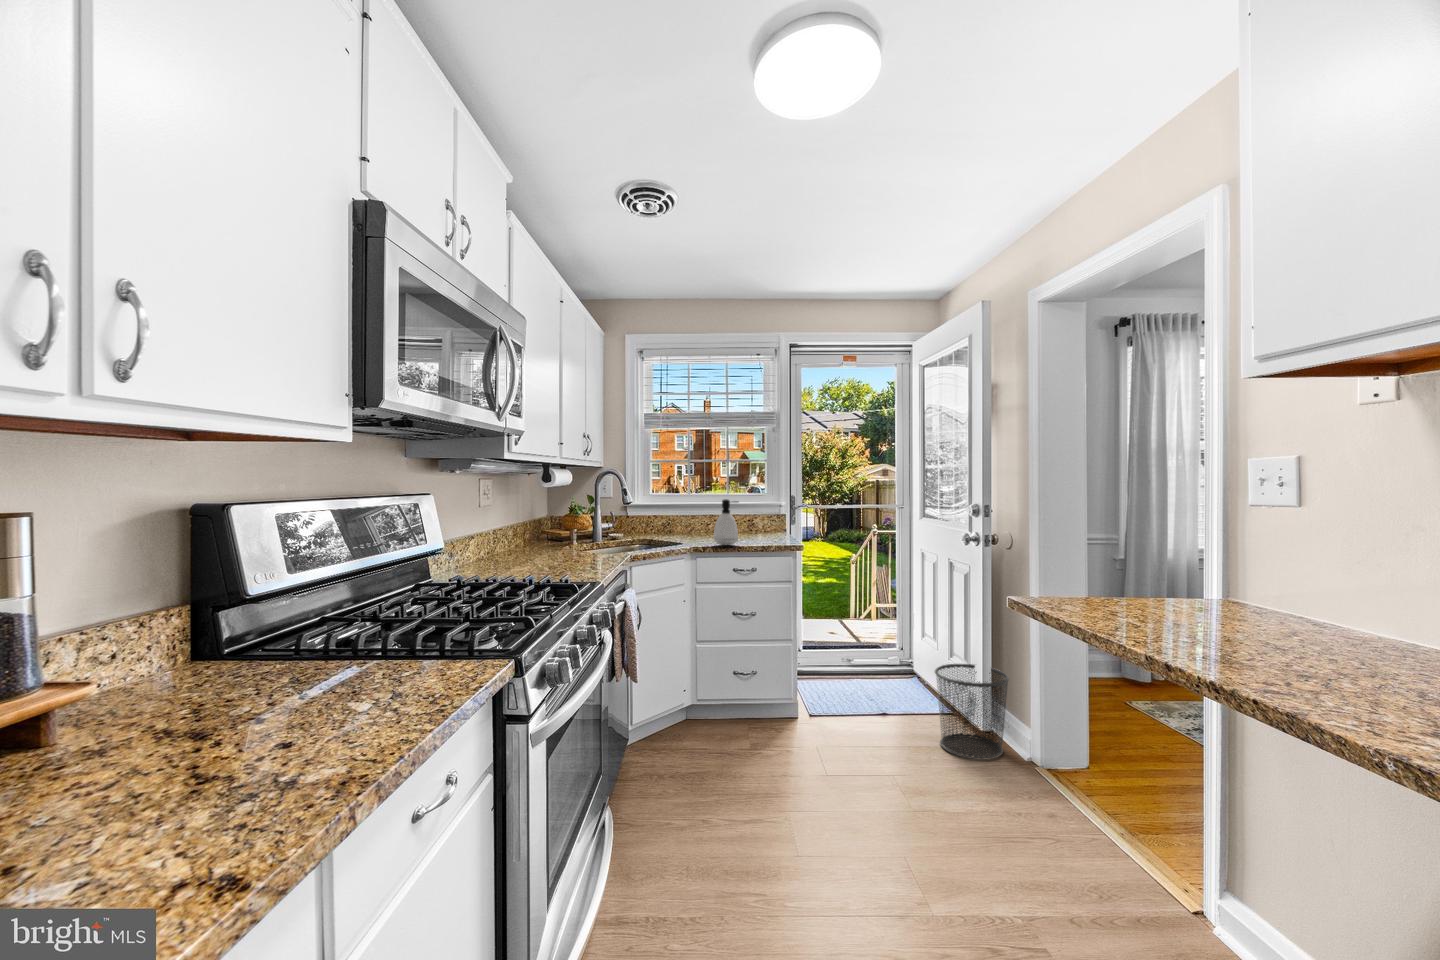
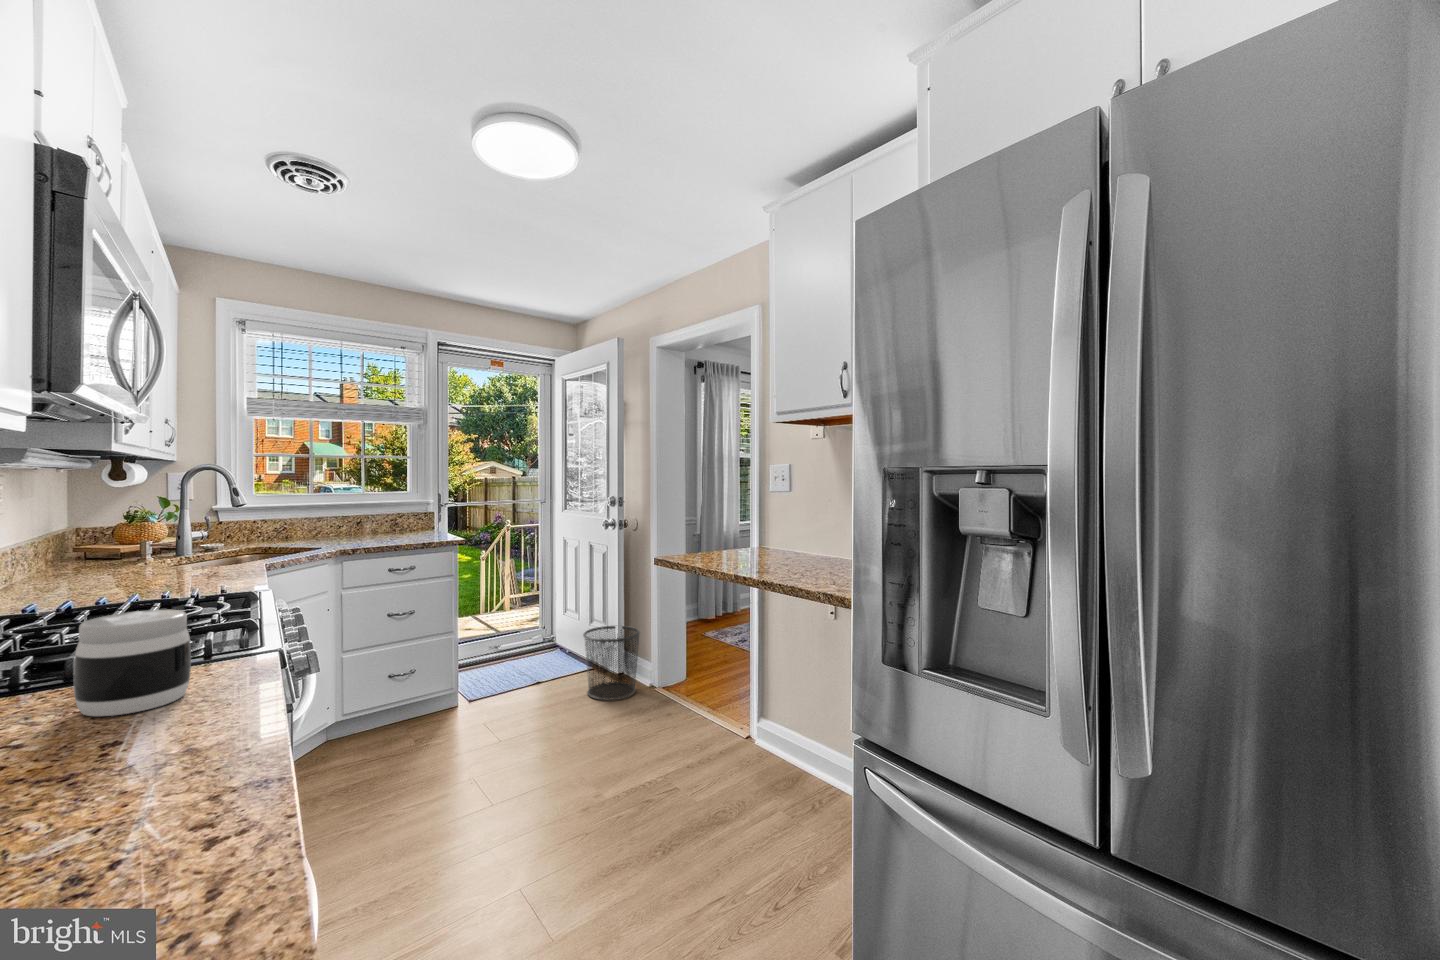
soap dispenser: present [714,499,738,545] -> none [366,496,395,542]
jar: none [346,606,429,698] -> present [74,610,191,716]

